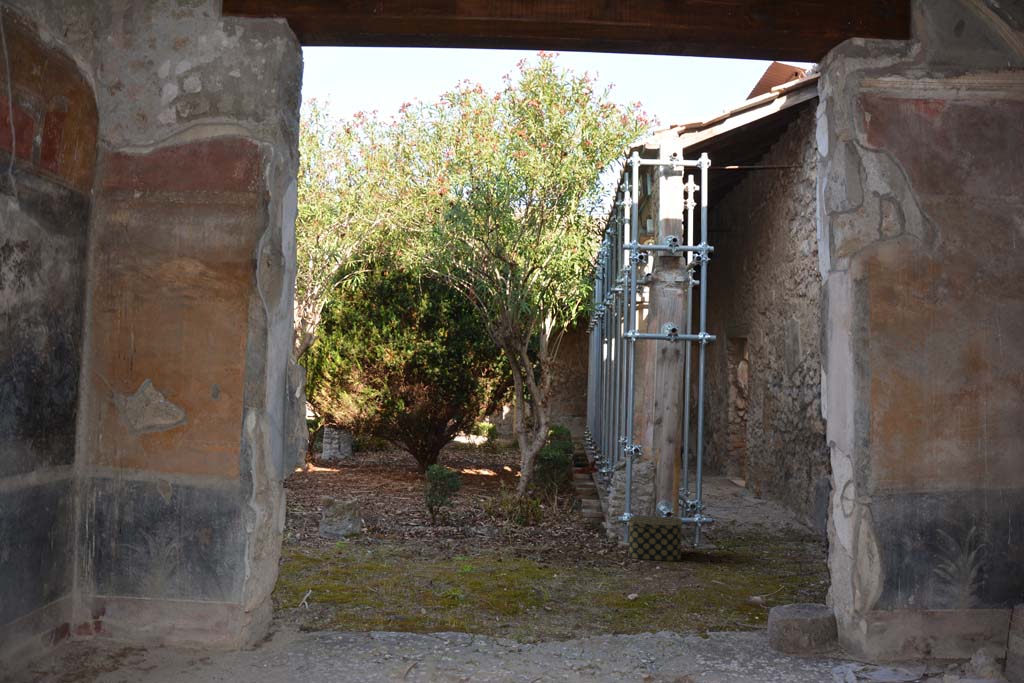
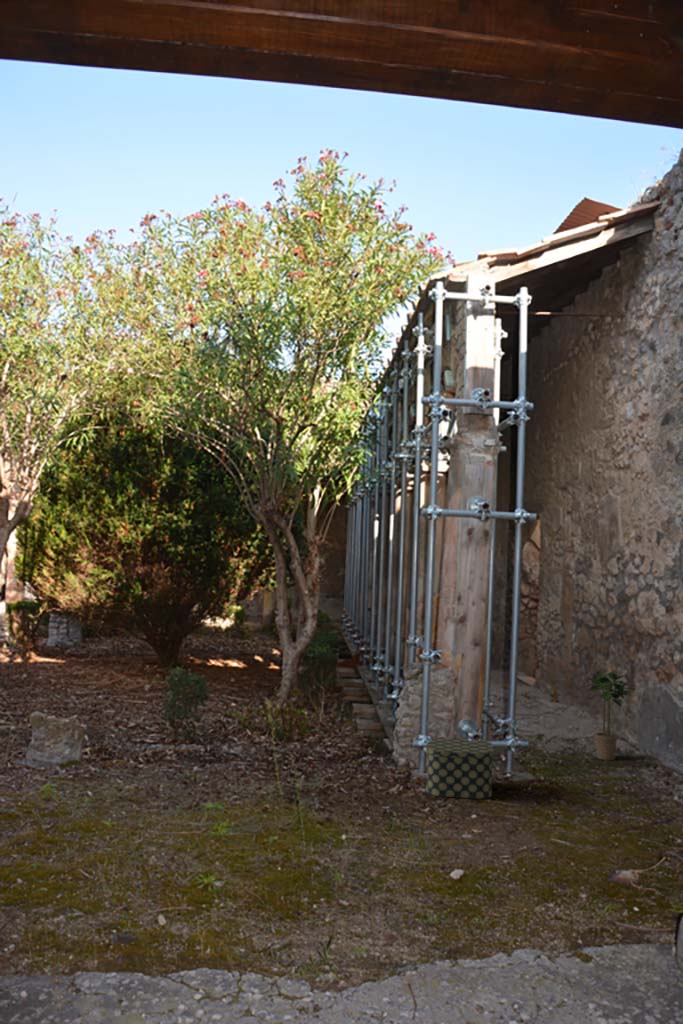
potted plant: none [768,466,813,539] -> present [587,673,635,760]

